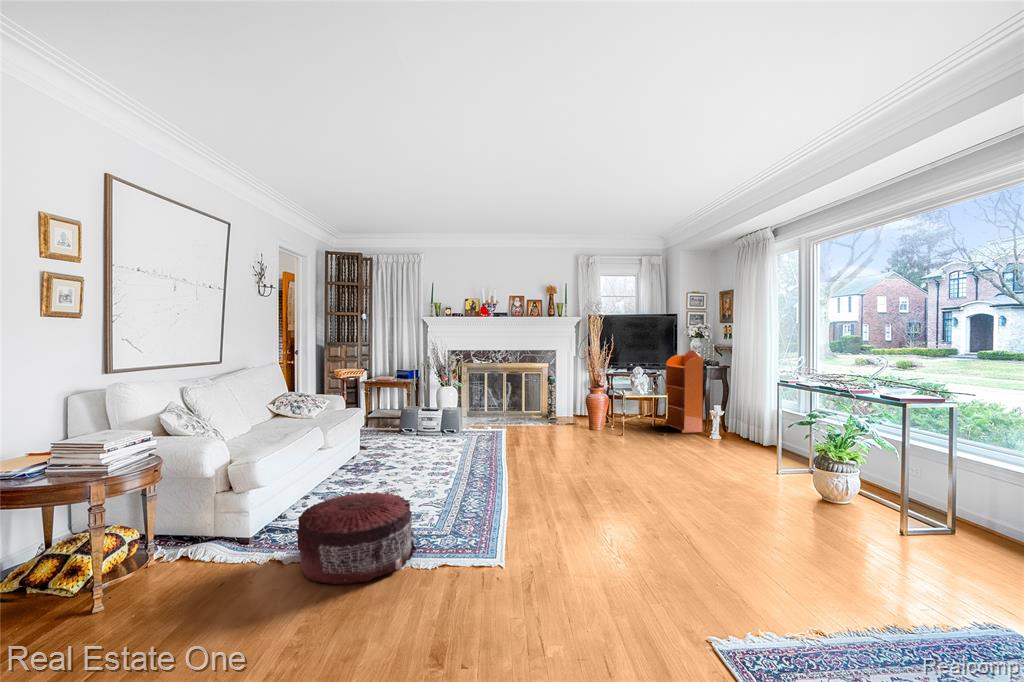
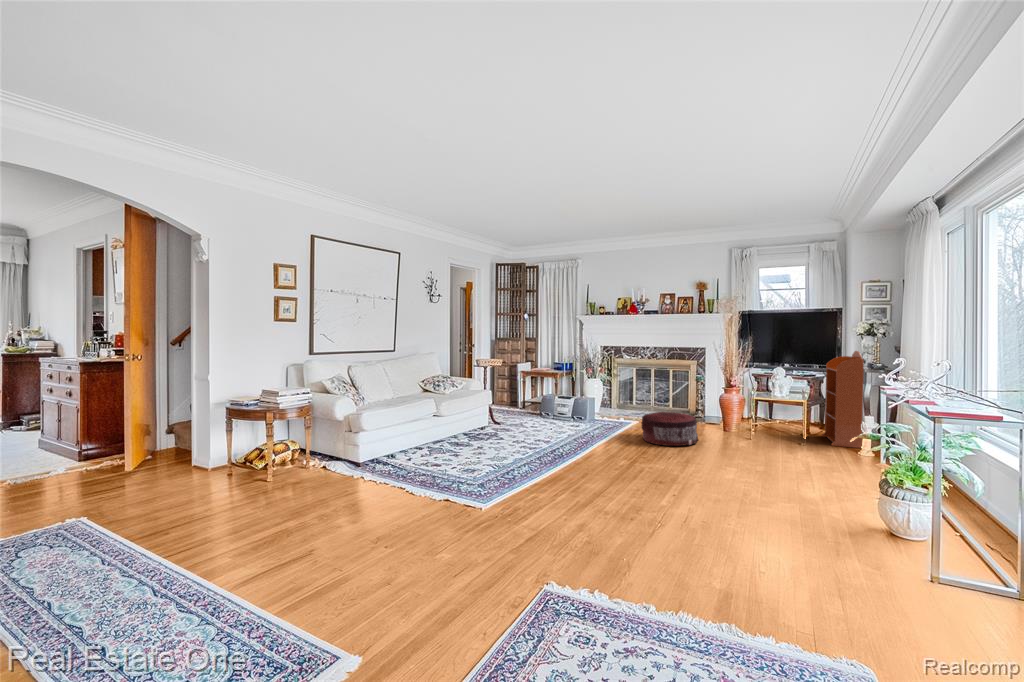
pouf: present [296,492,416,584] -> present [641,412,699,446]

